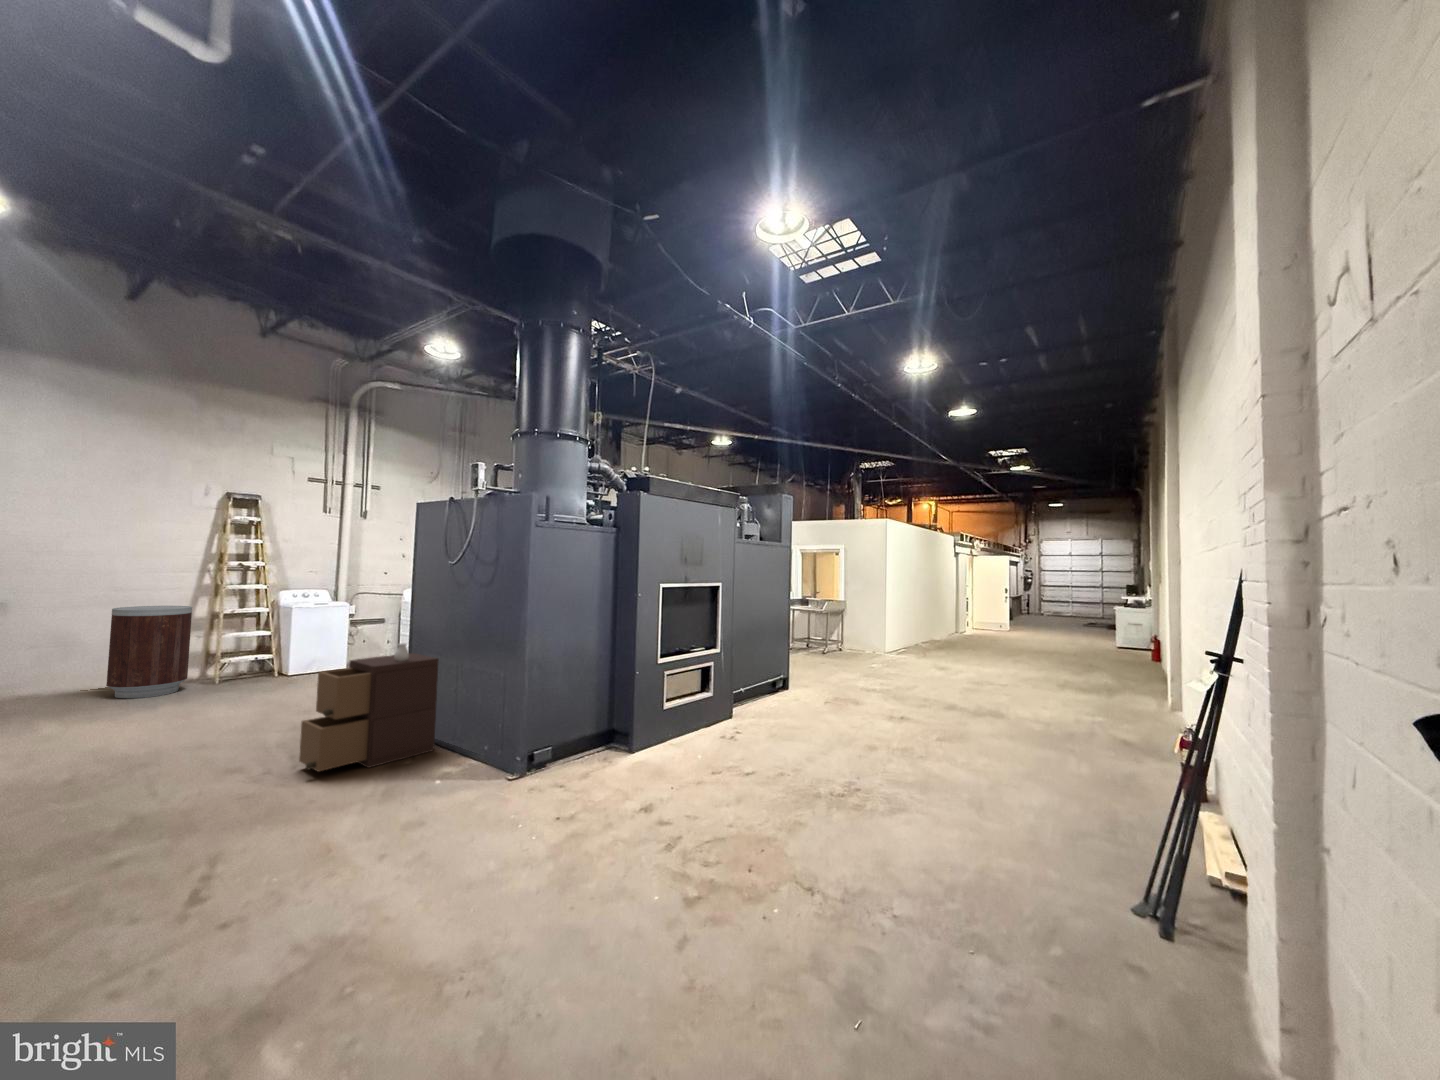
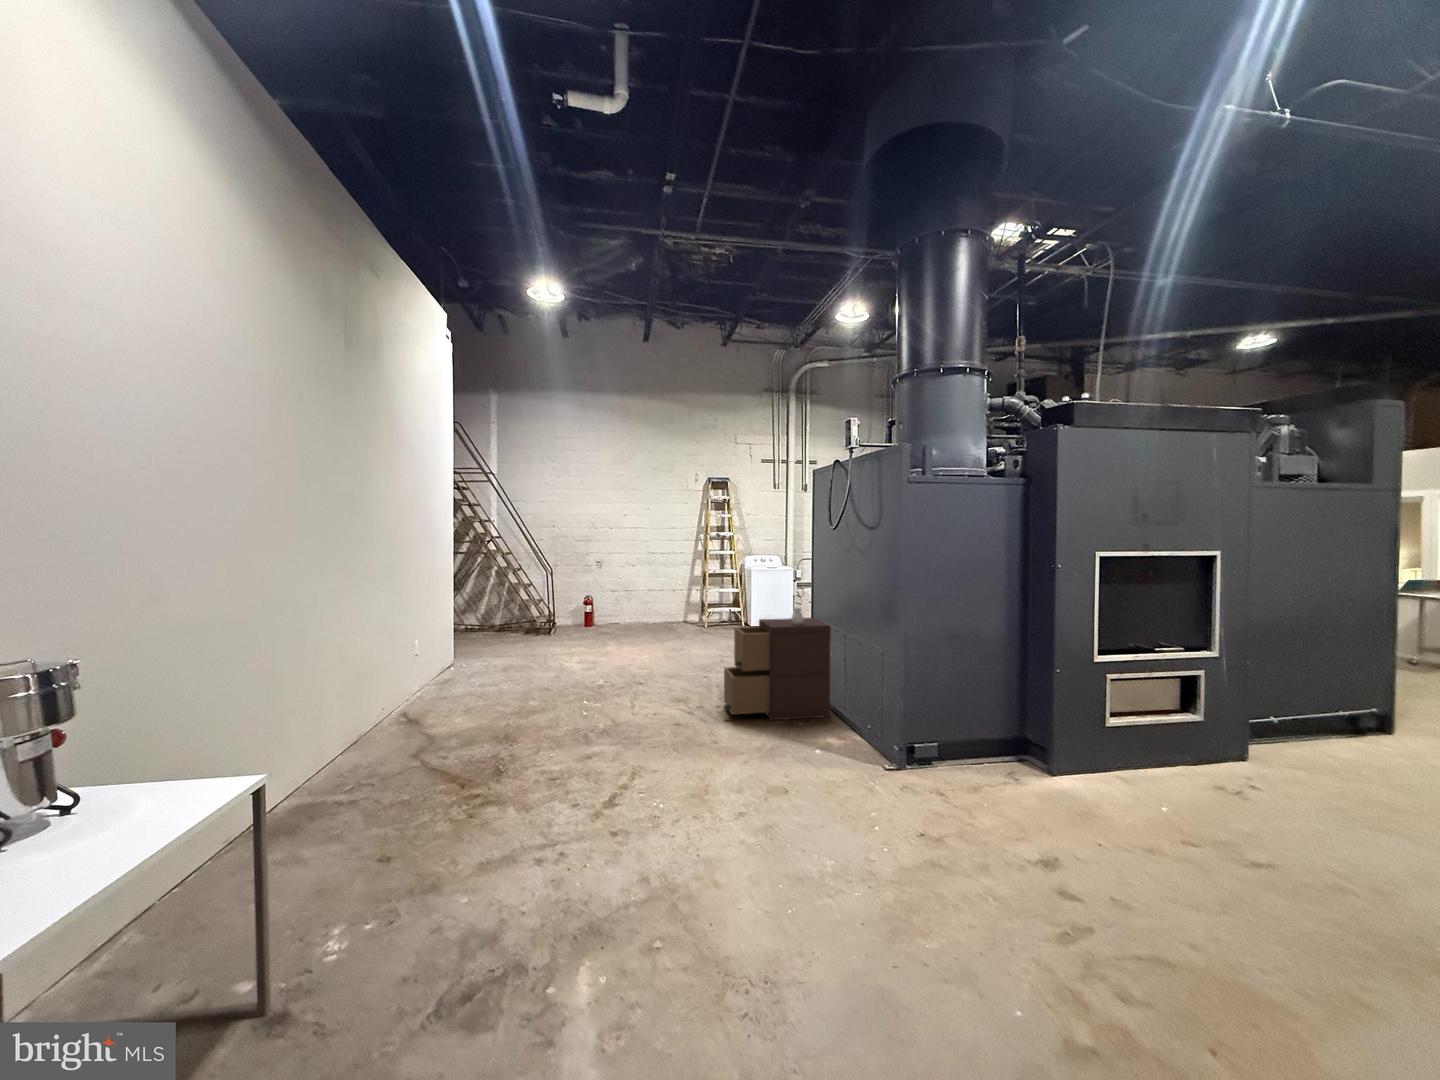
trash can: present [106,606,192,698] -> none [648,566,690,632]

